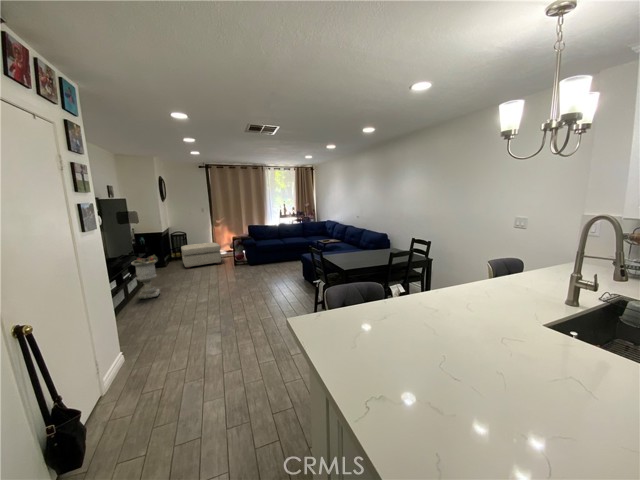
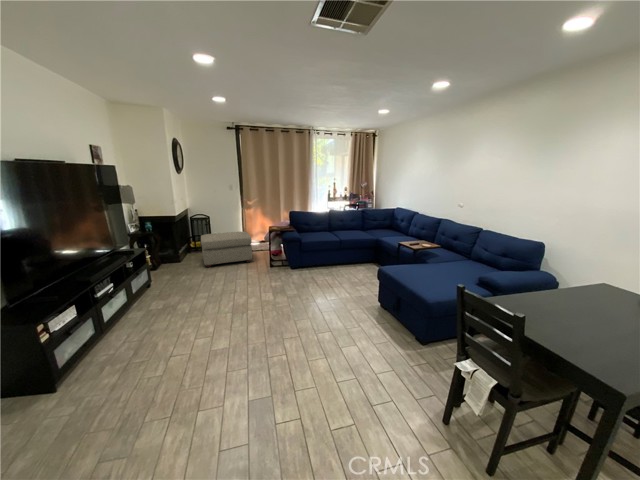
planter: present [131,255,160,299] -> none [113,257,161,327]

